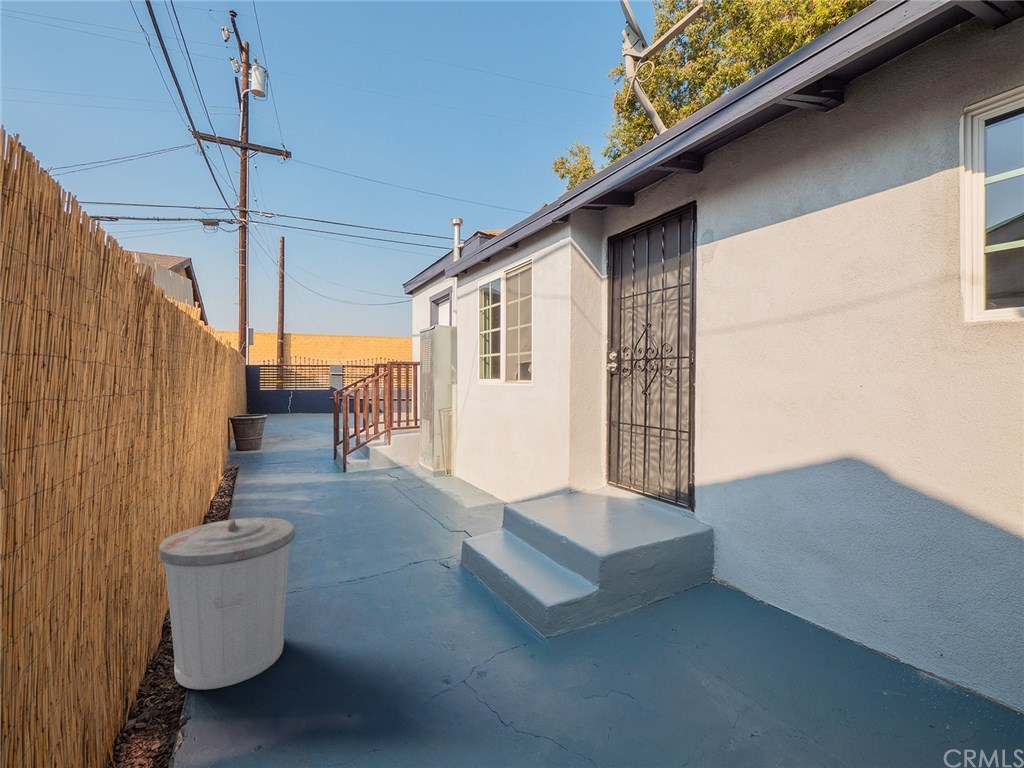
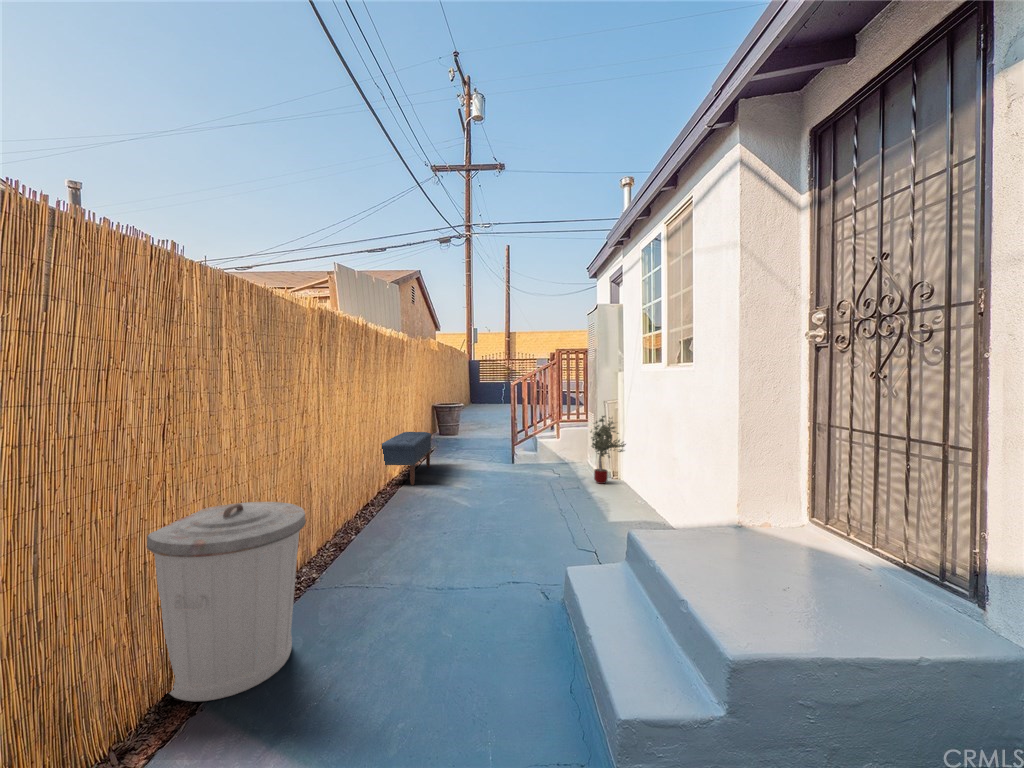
potted tree: none [431,421,463,481] -> present [591,416,626,484]
bench: none [217,449,261,509] -> present [382,432,432,485]

